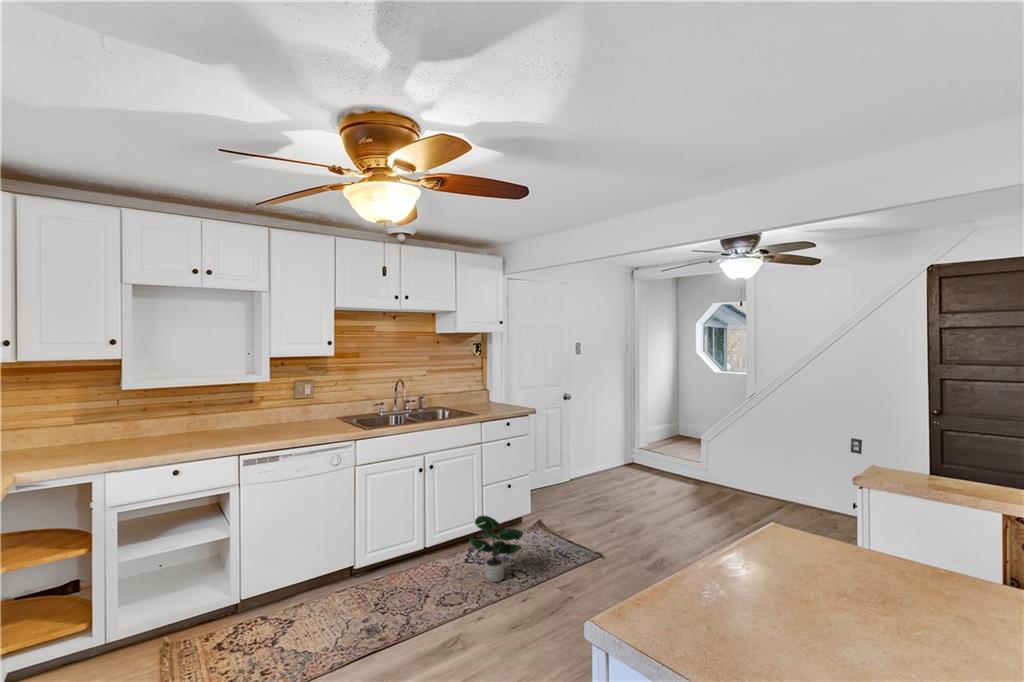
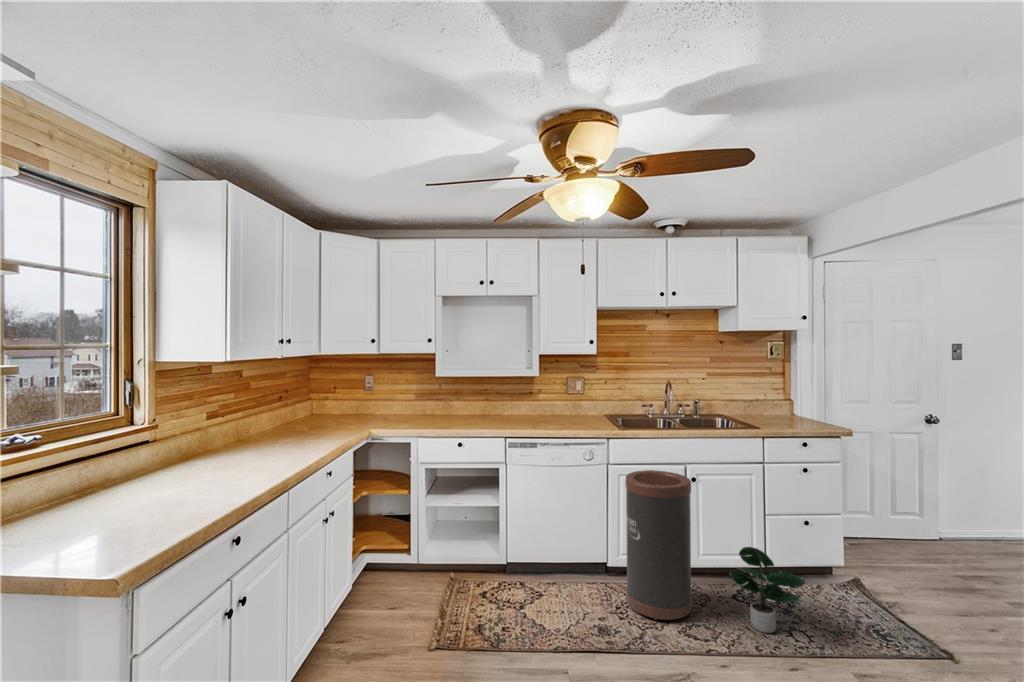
trash can: none [380,465,440,604] -> present [625,470,692,620]

